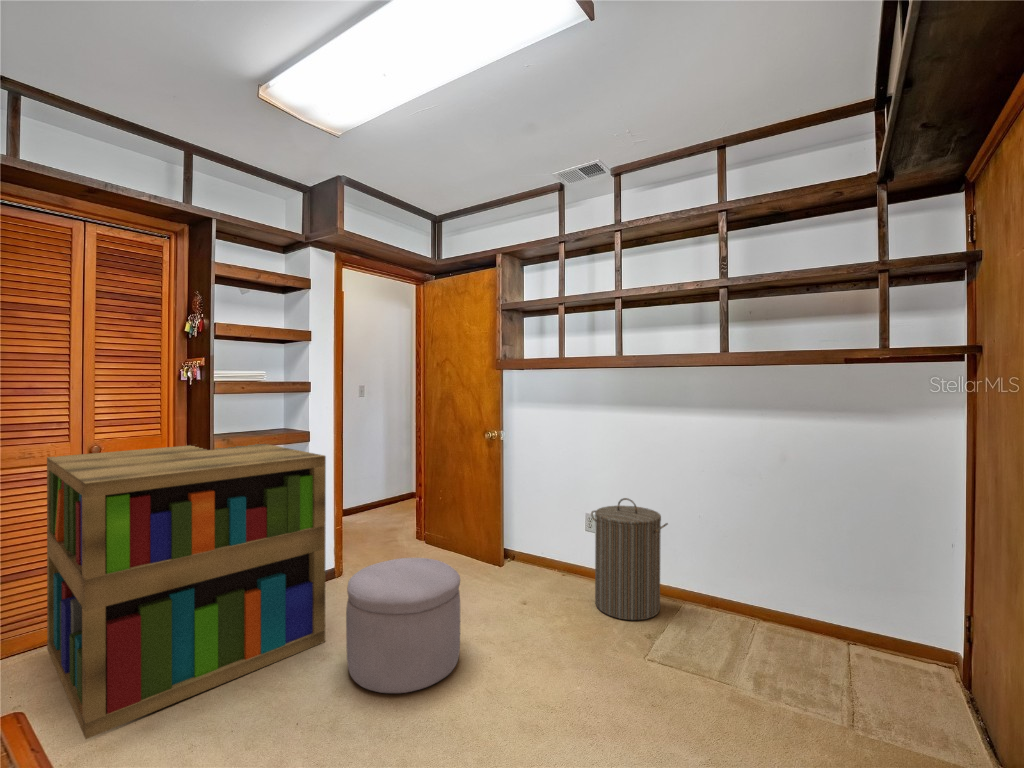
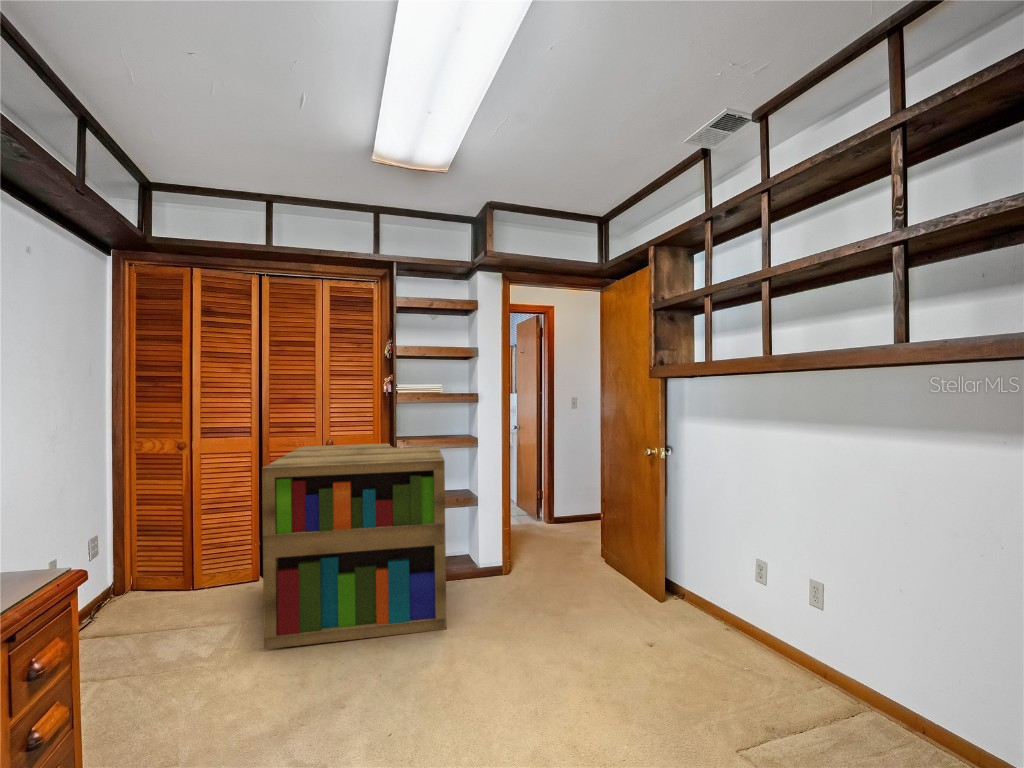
laundry hamper: present [591,498,668,620] -> none [736,549,841,727]
ottoman: present [346,558,460,693] -> none [429,567,539,703]

